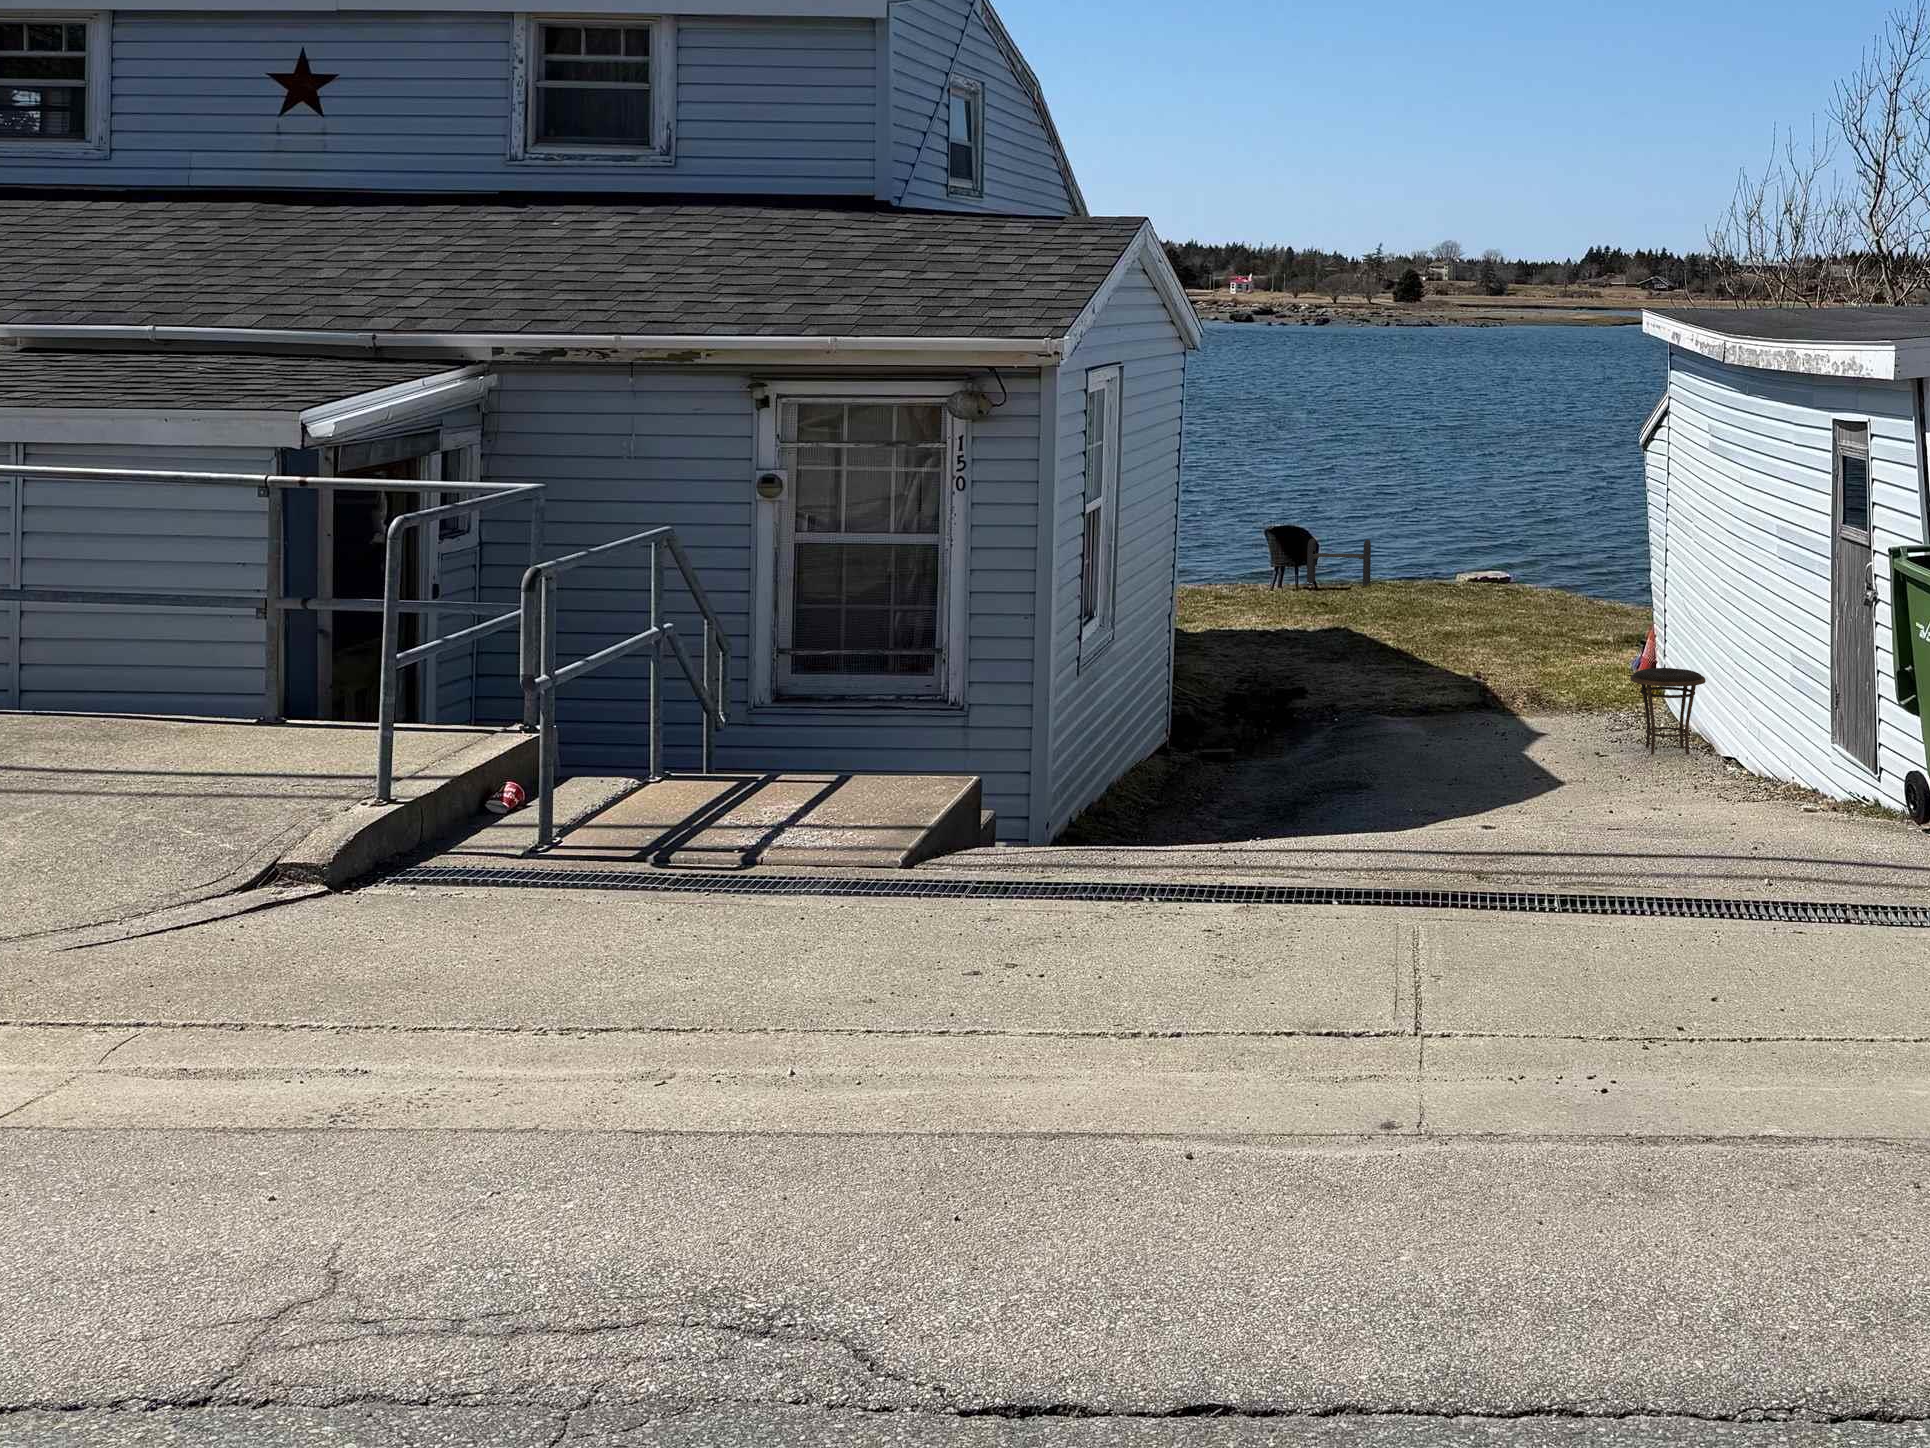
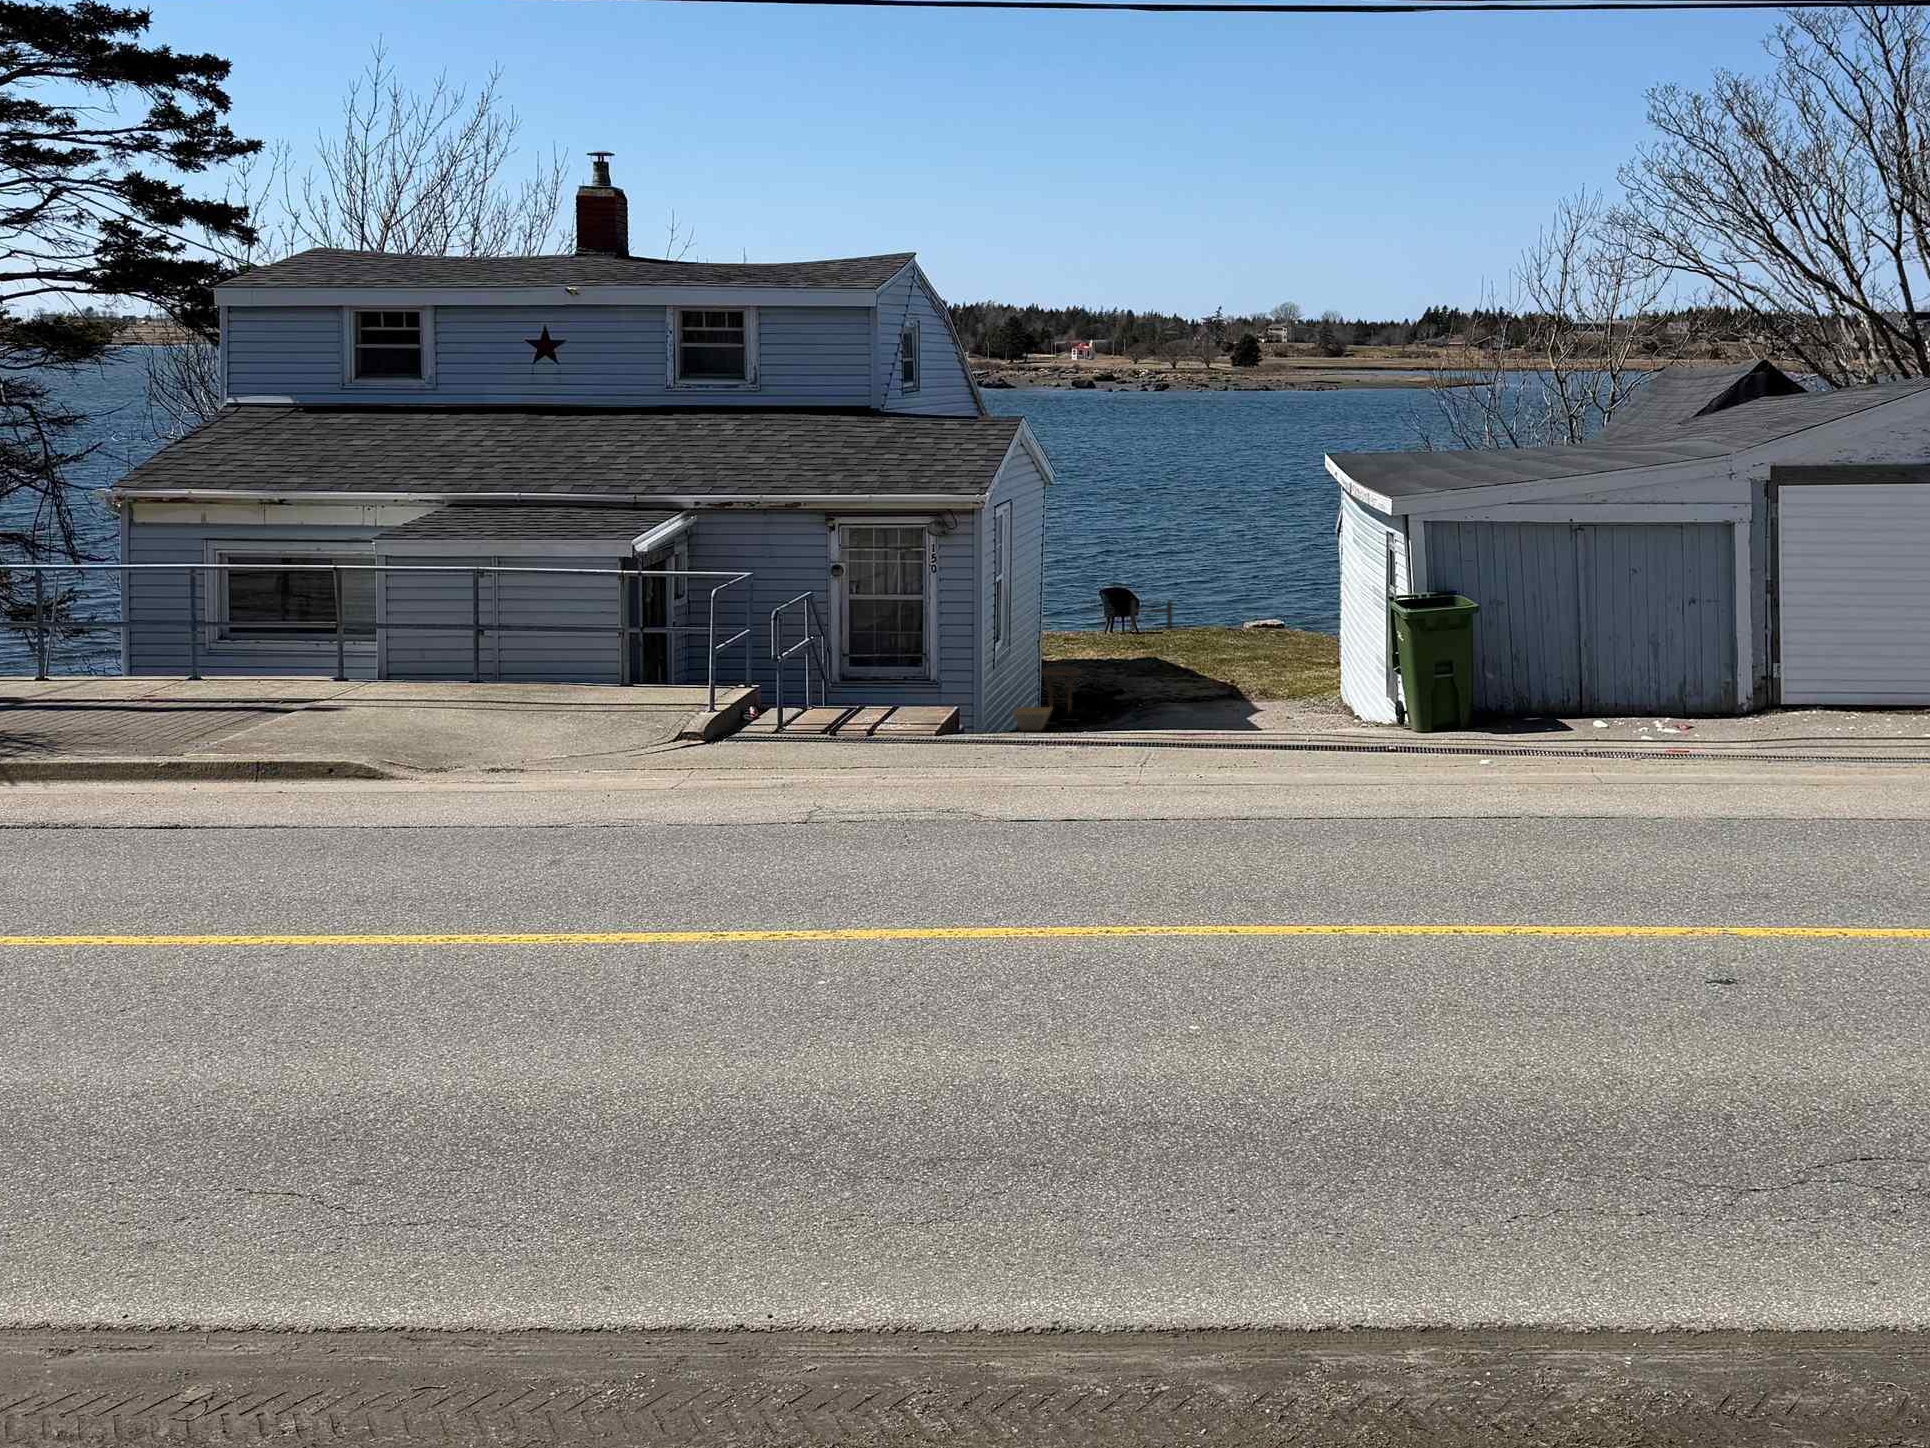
side table: present [1630,668,1706,754] -> present [1041,666,1081,711]
basket: none [1108,743,1186,790] -> present [1013,707,1053,730]

